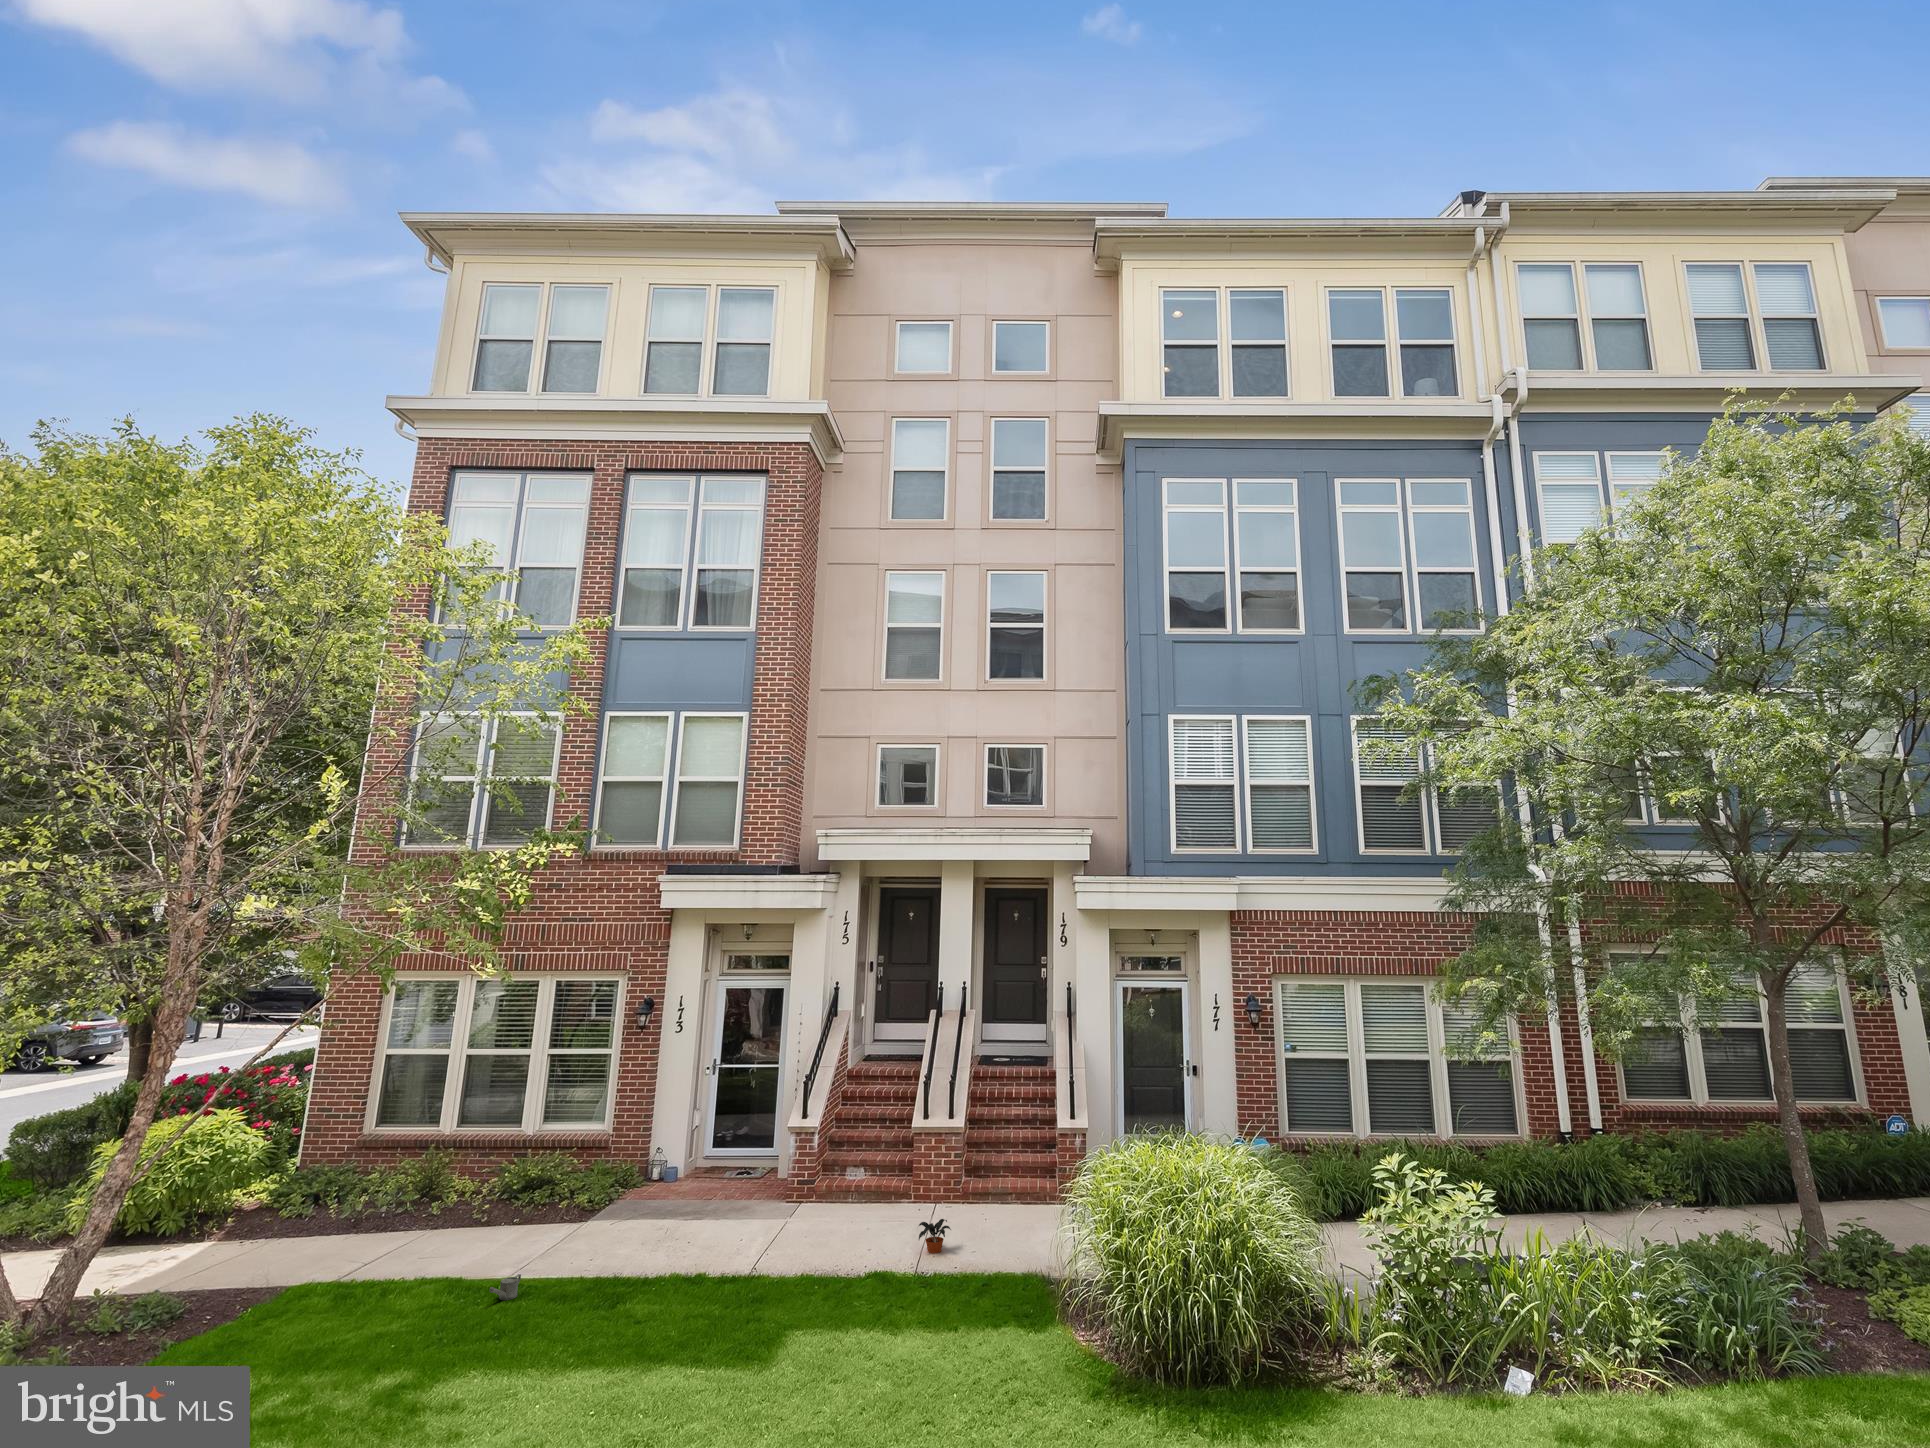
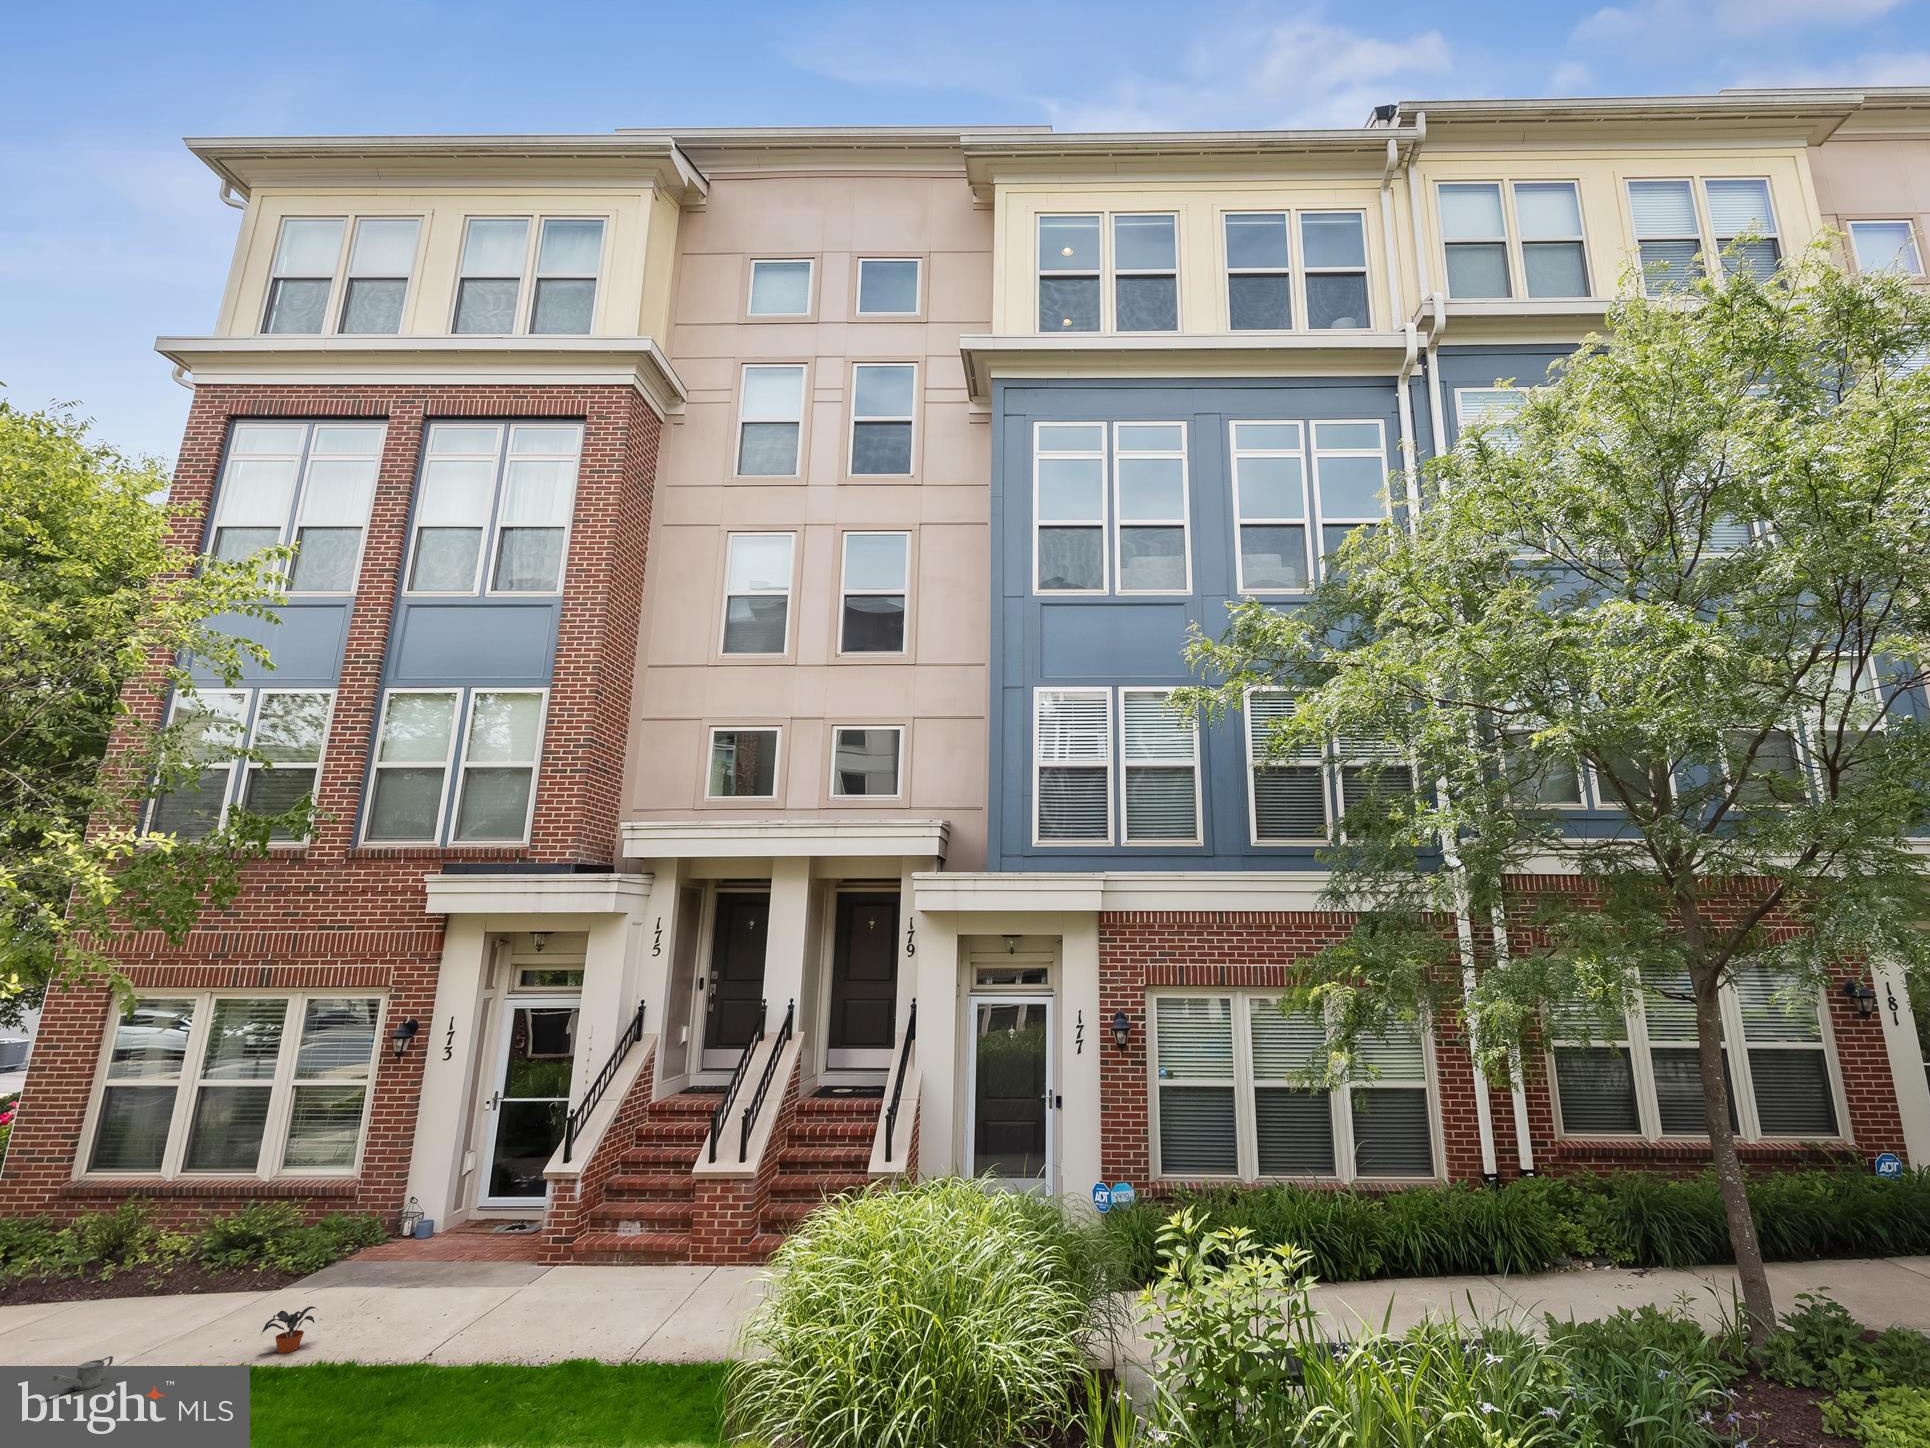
potted plant: present [919,1219,951,1253] -> present [261,1306,317,1353]

